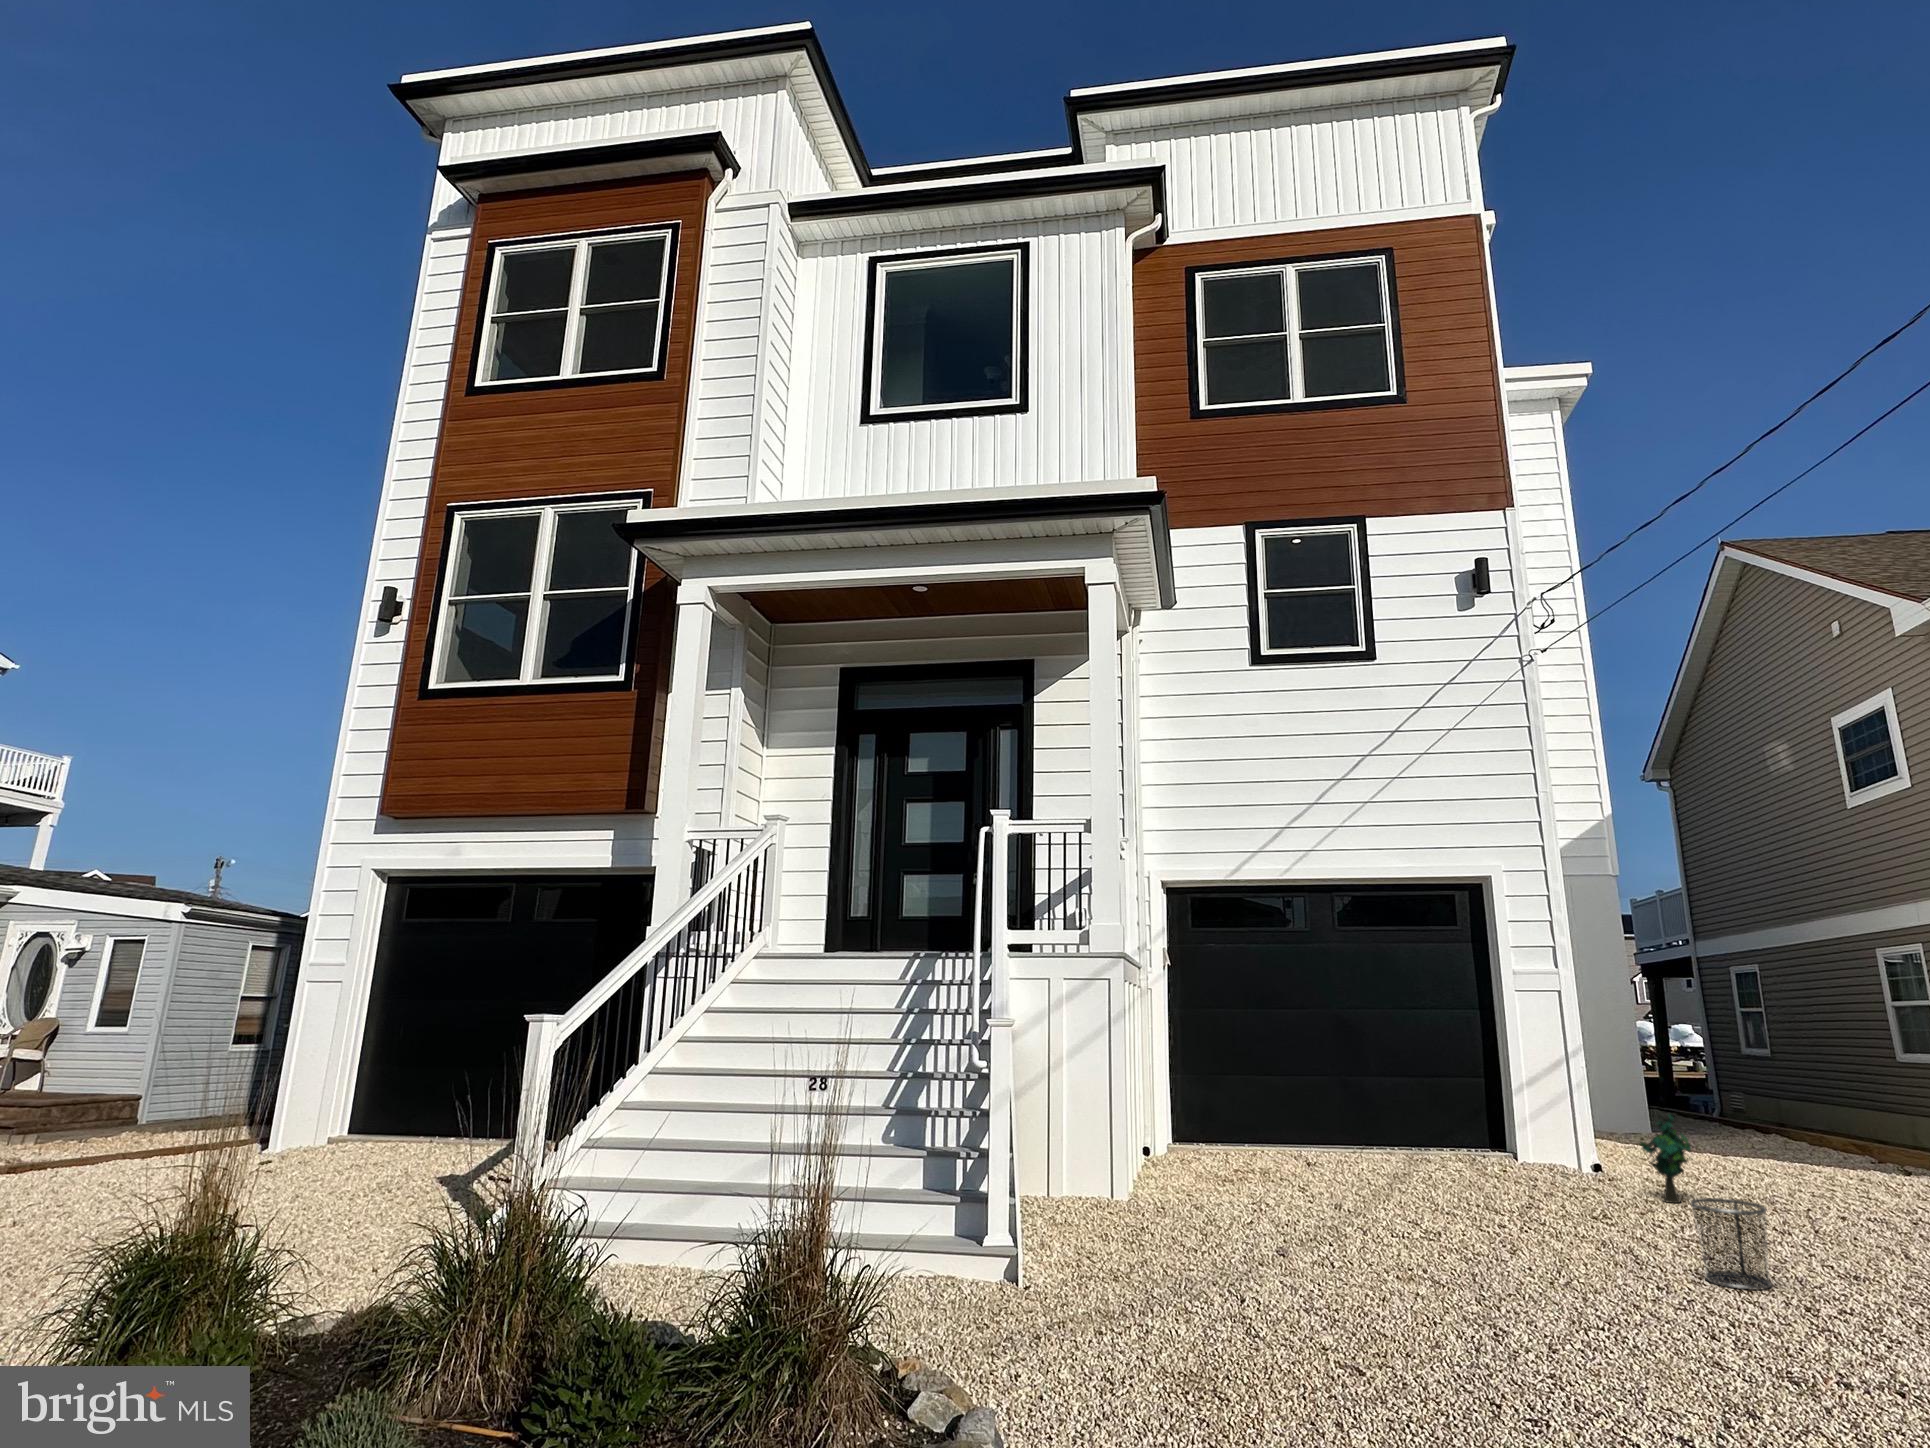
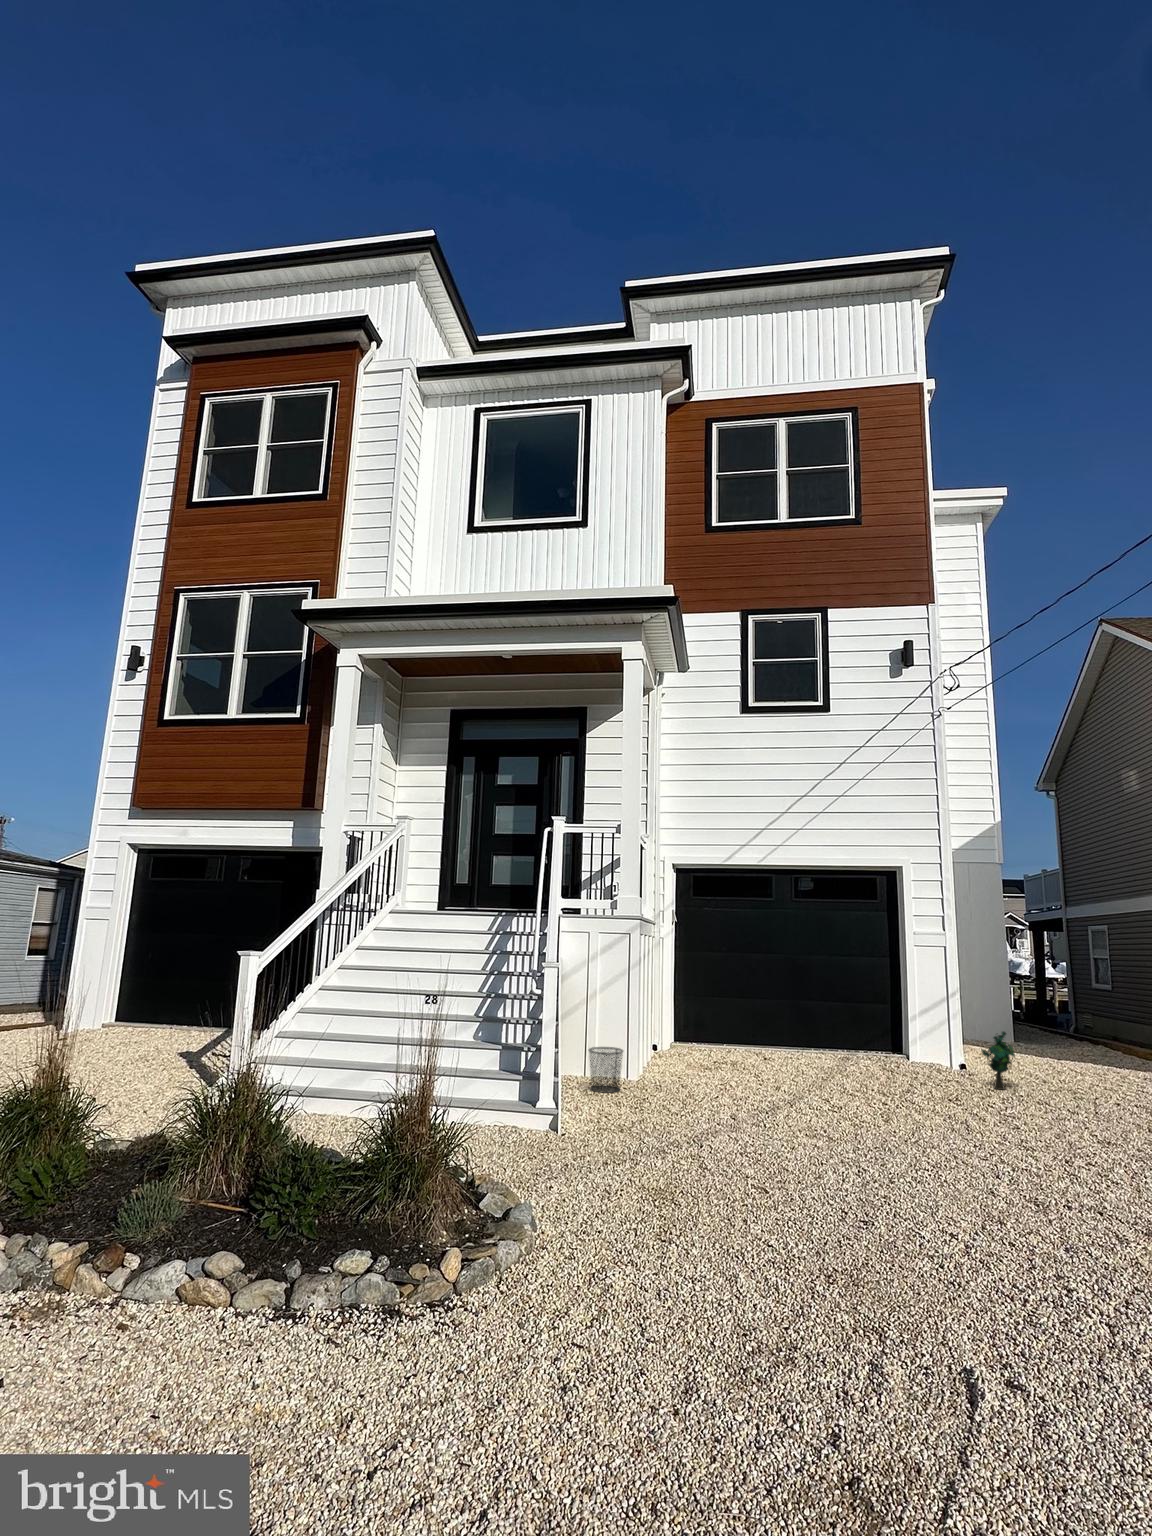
trash can: present [1691,1198,1771,1290] -> present [589,1047,623,1093]

